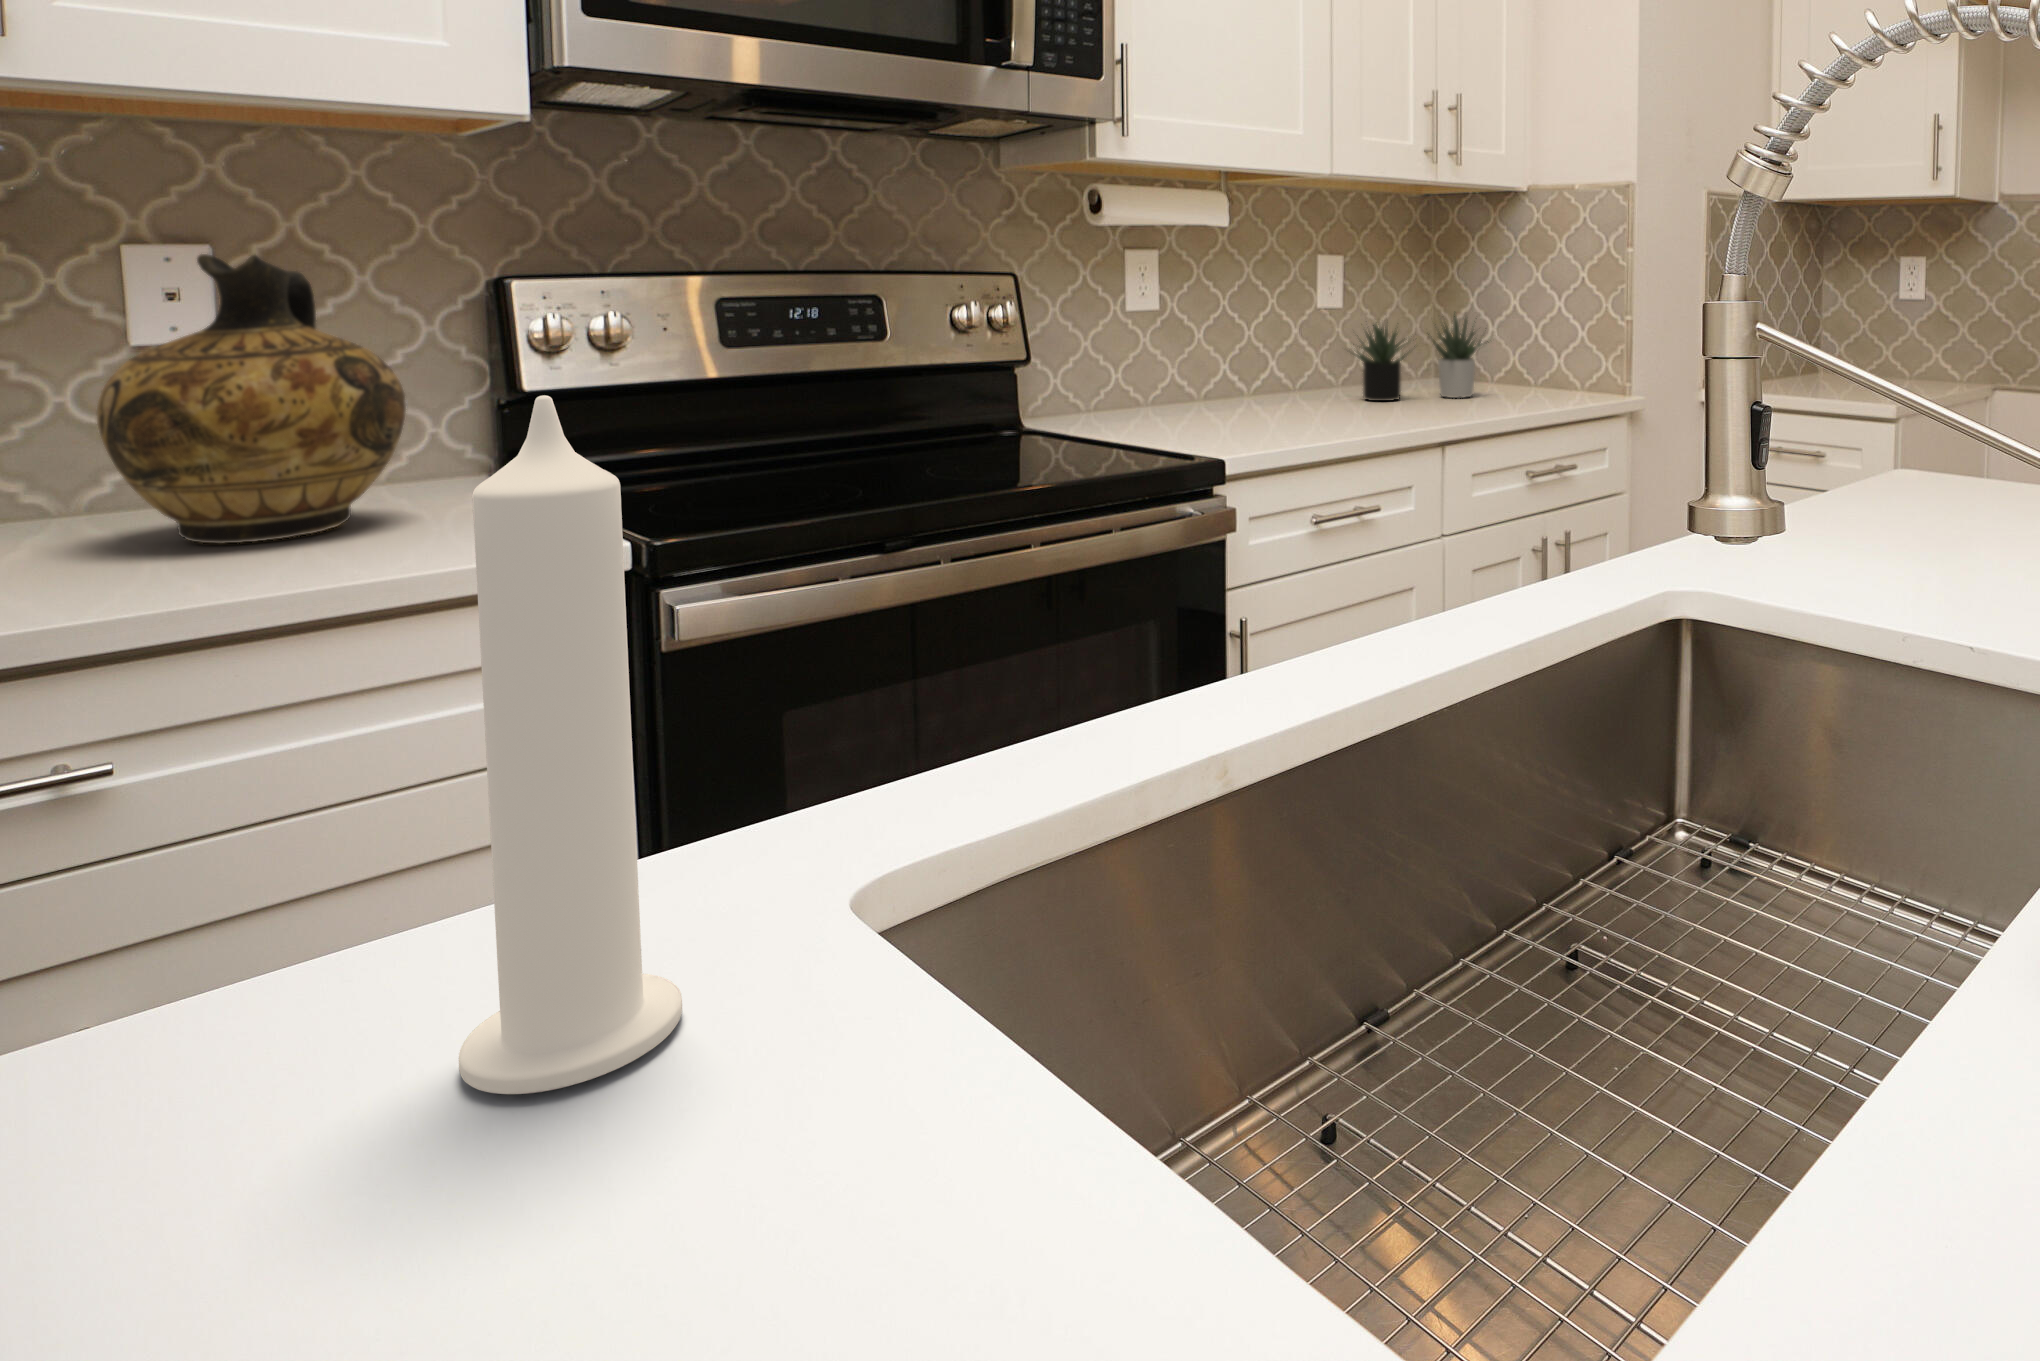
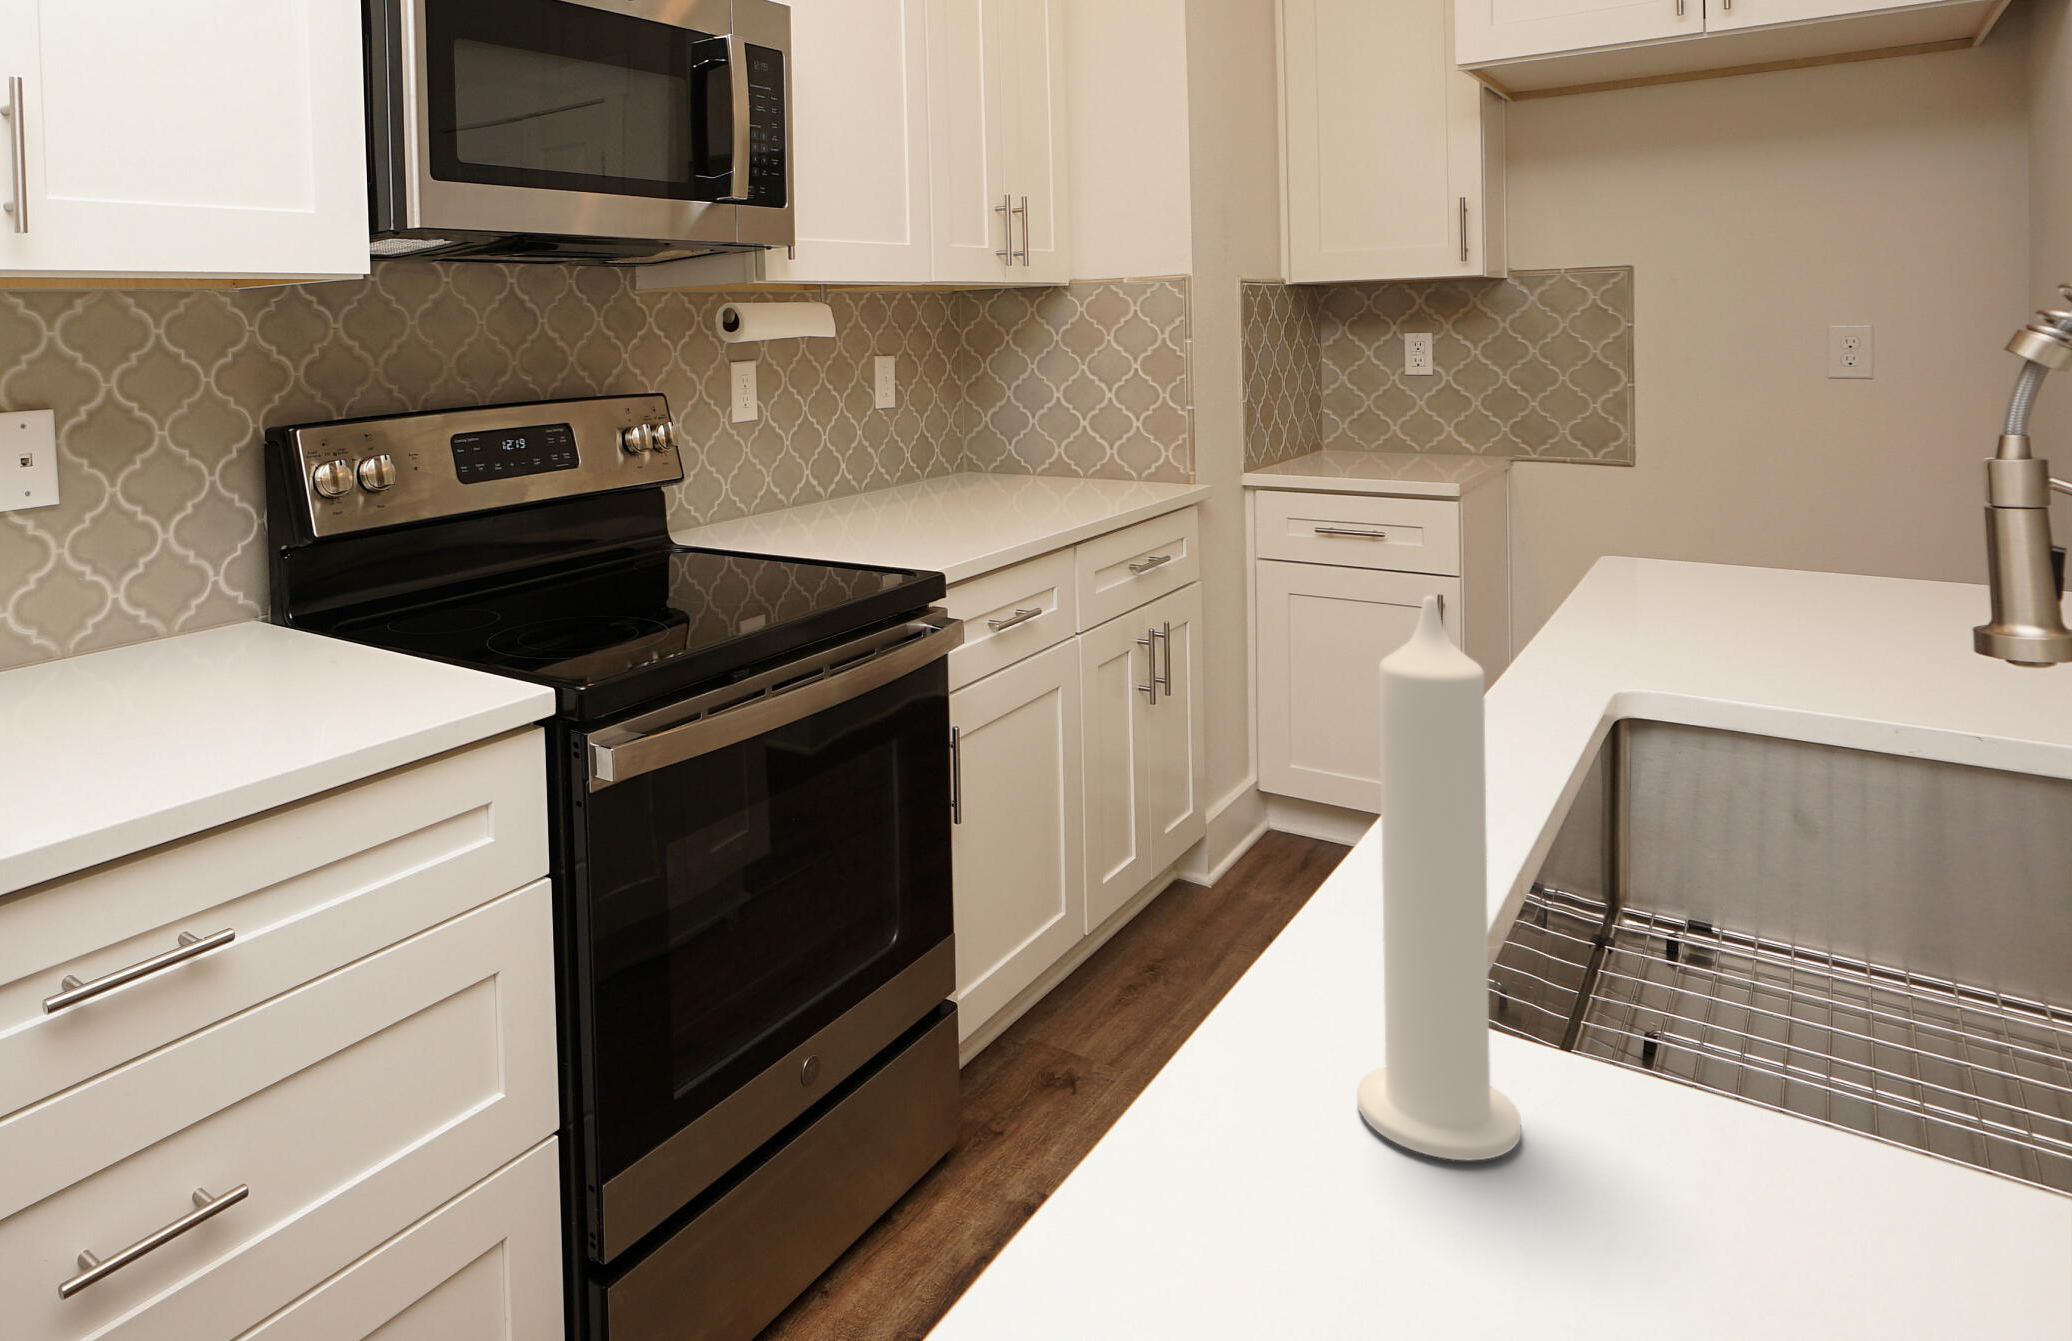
ceramic jug: present [97,254,406,544] -> none [53,423,291,702]
succulent plant: present [1354,313,1489,401] -> none [917,405,1056,501]

